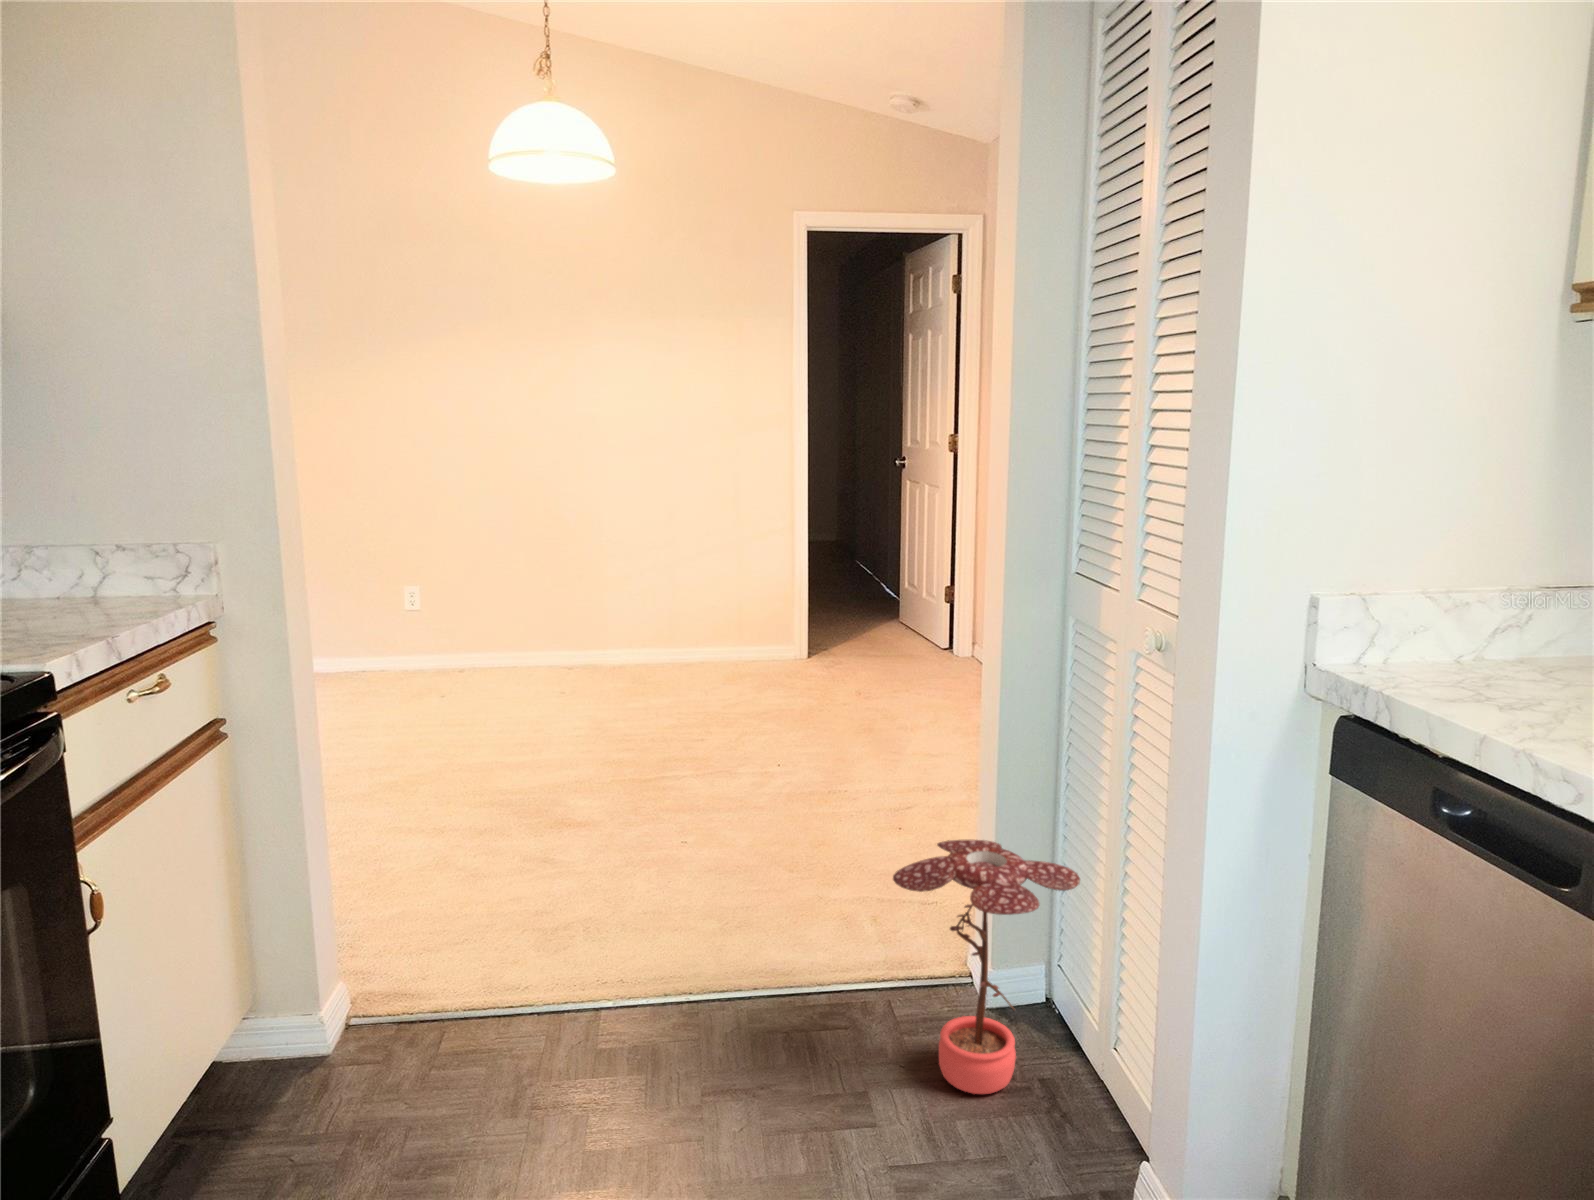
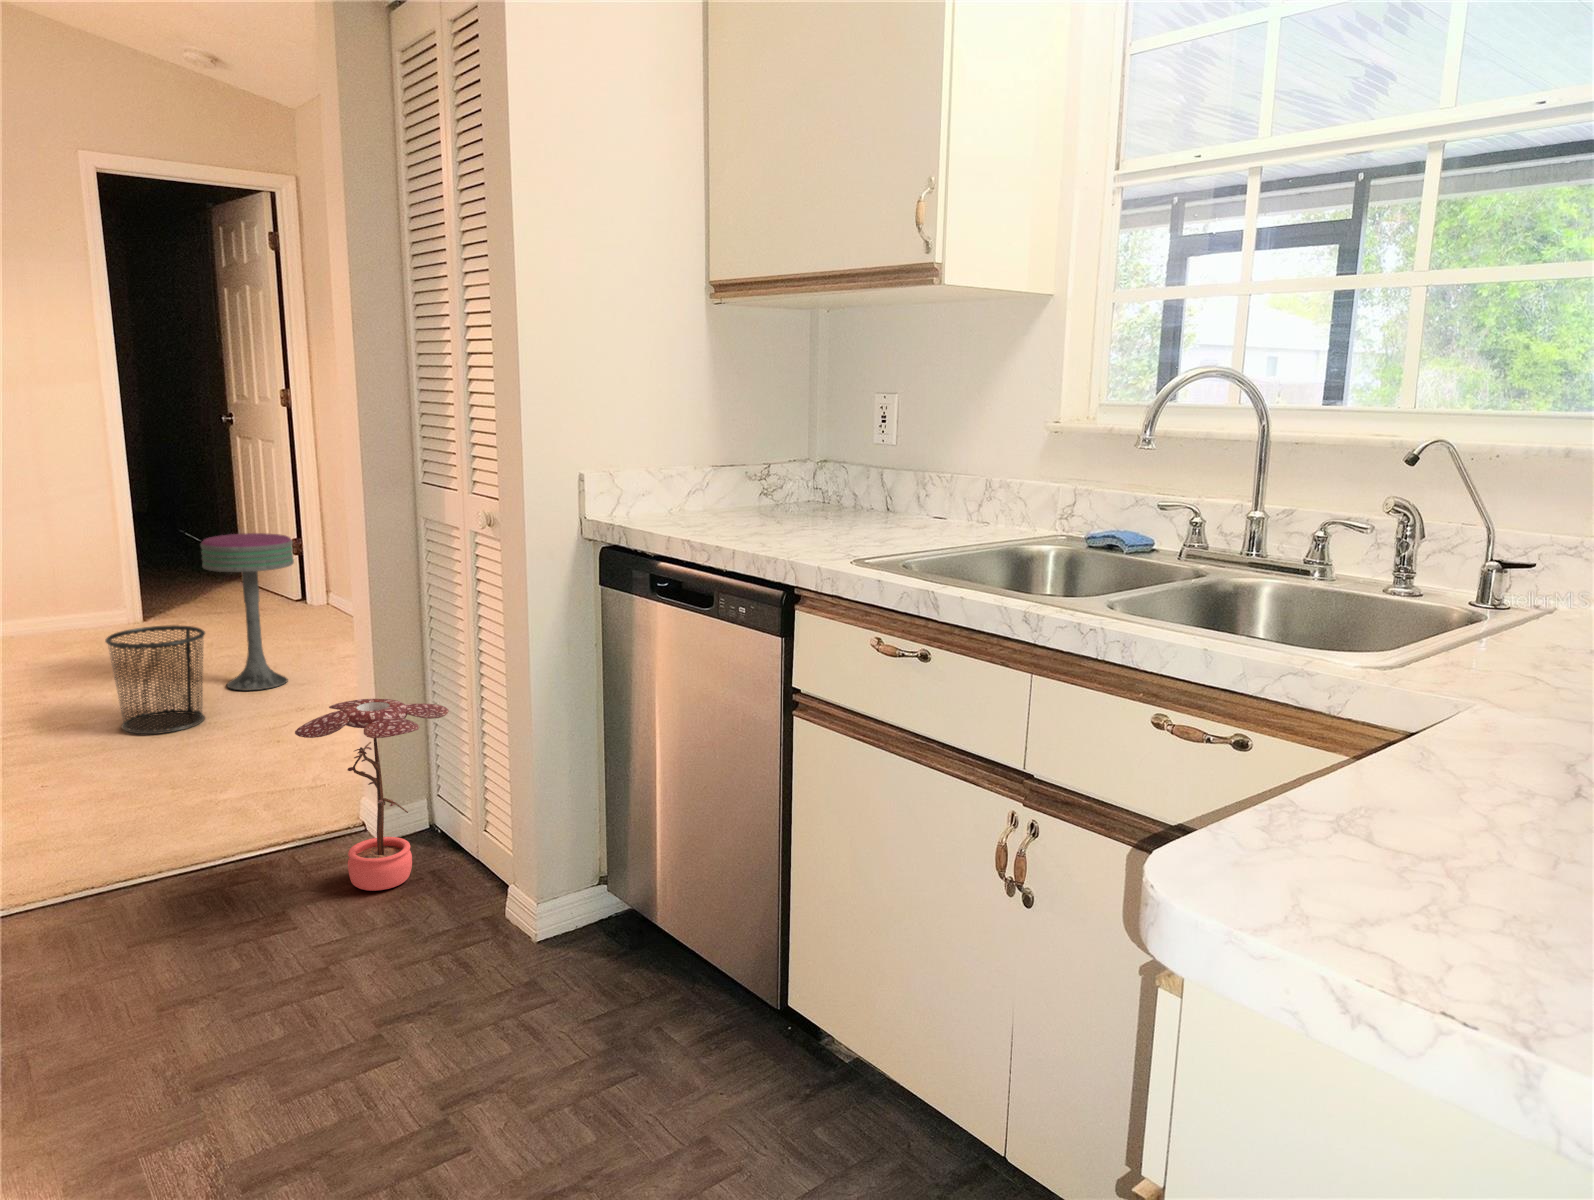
bar stool: none [851,589,938,755] -> present [201,533,294,690]
waste bin: none [755,680,843,794] -> present [105,625,205,734]

